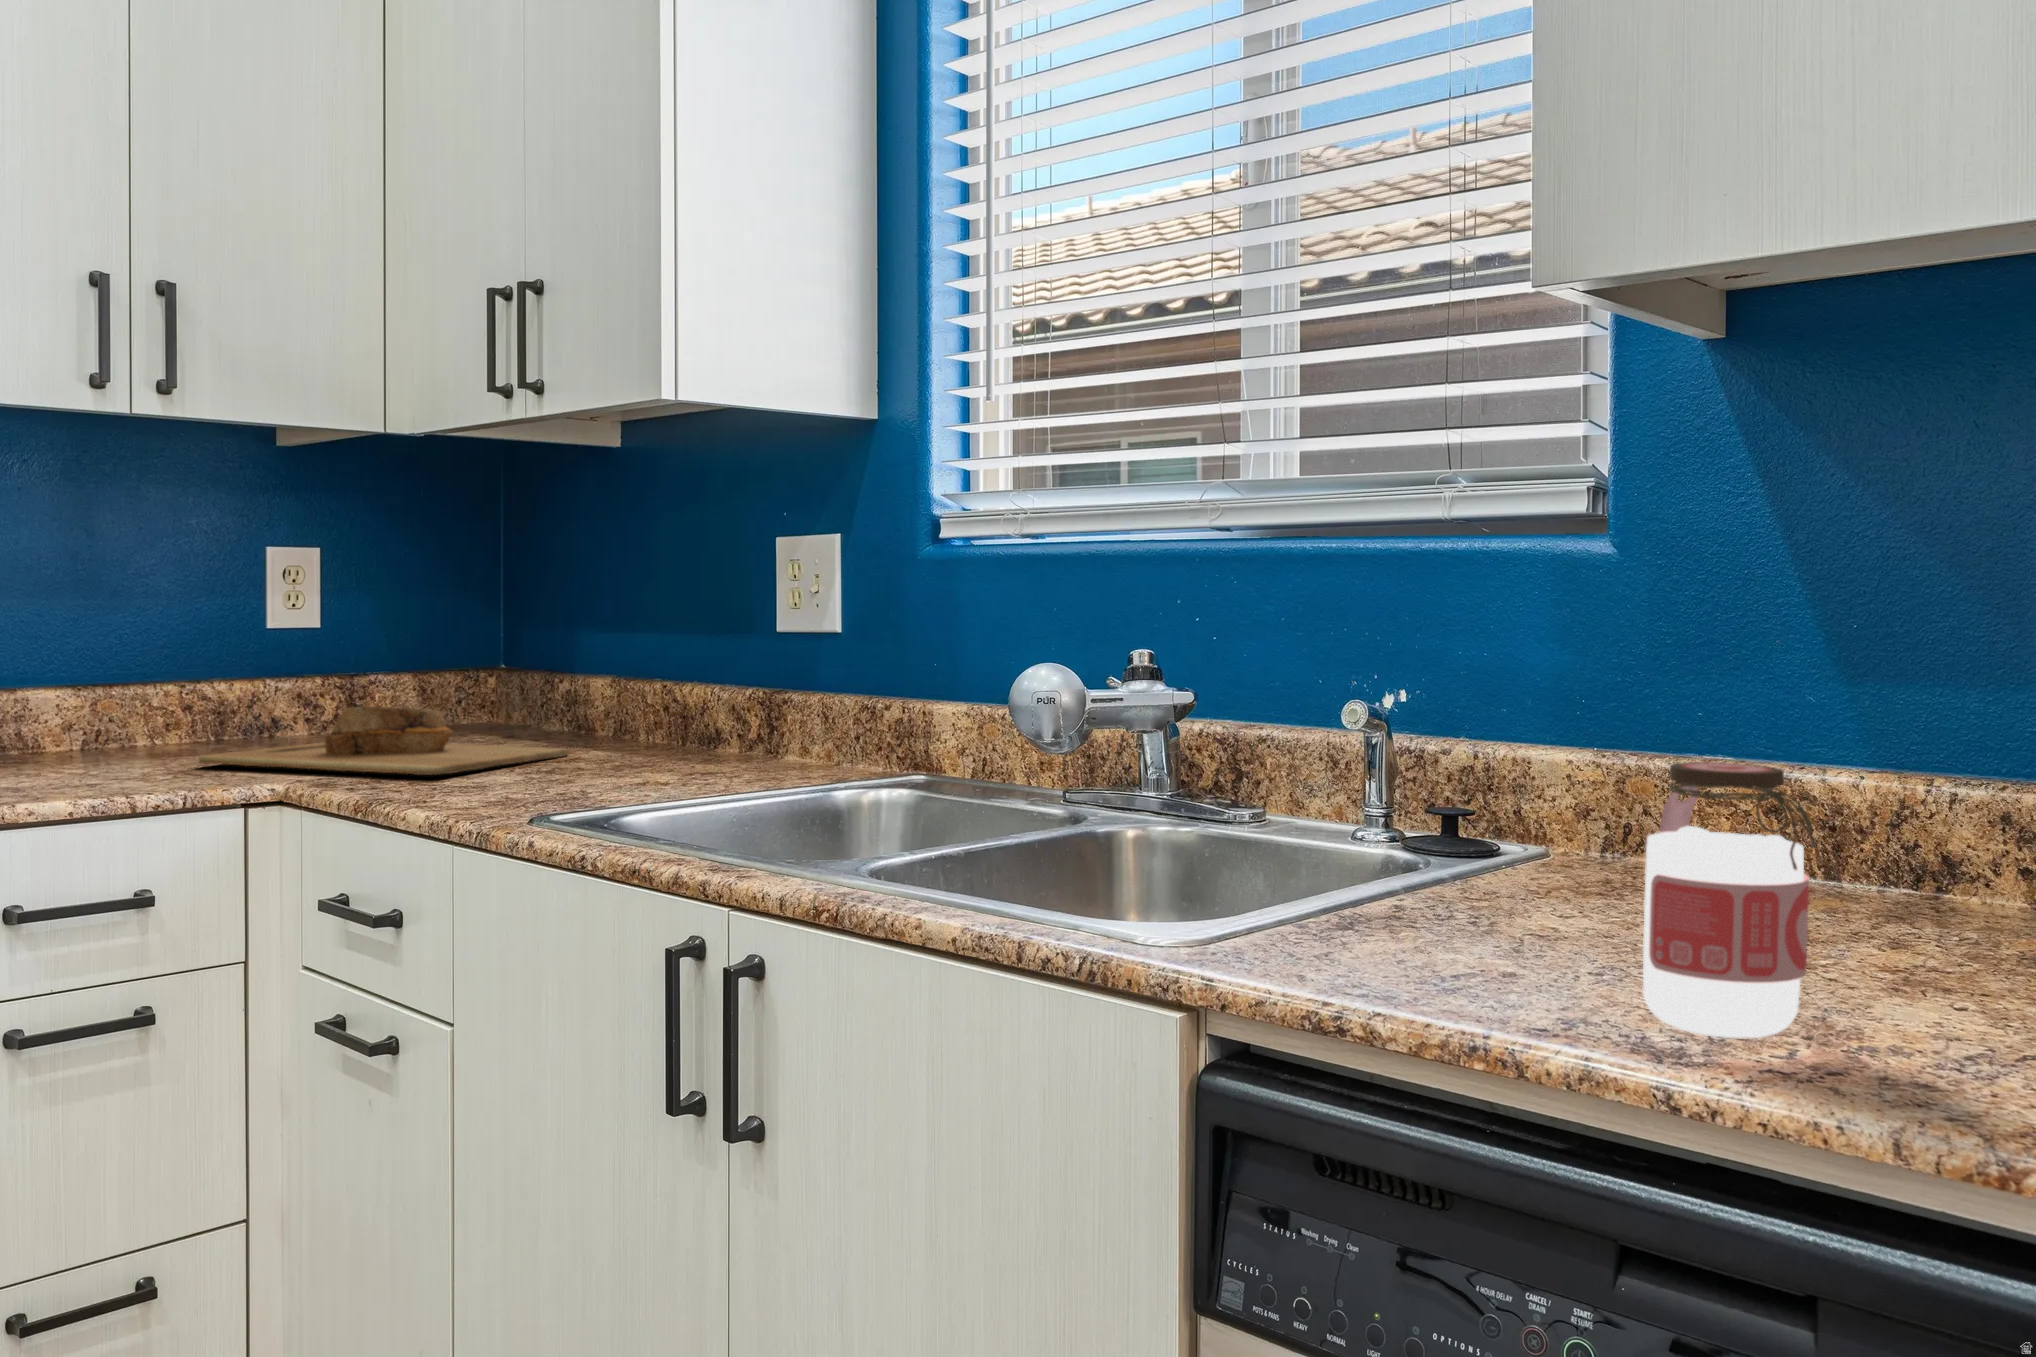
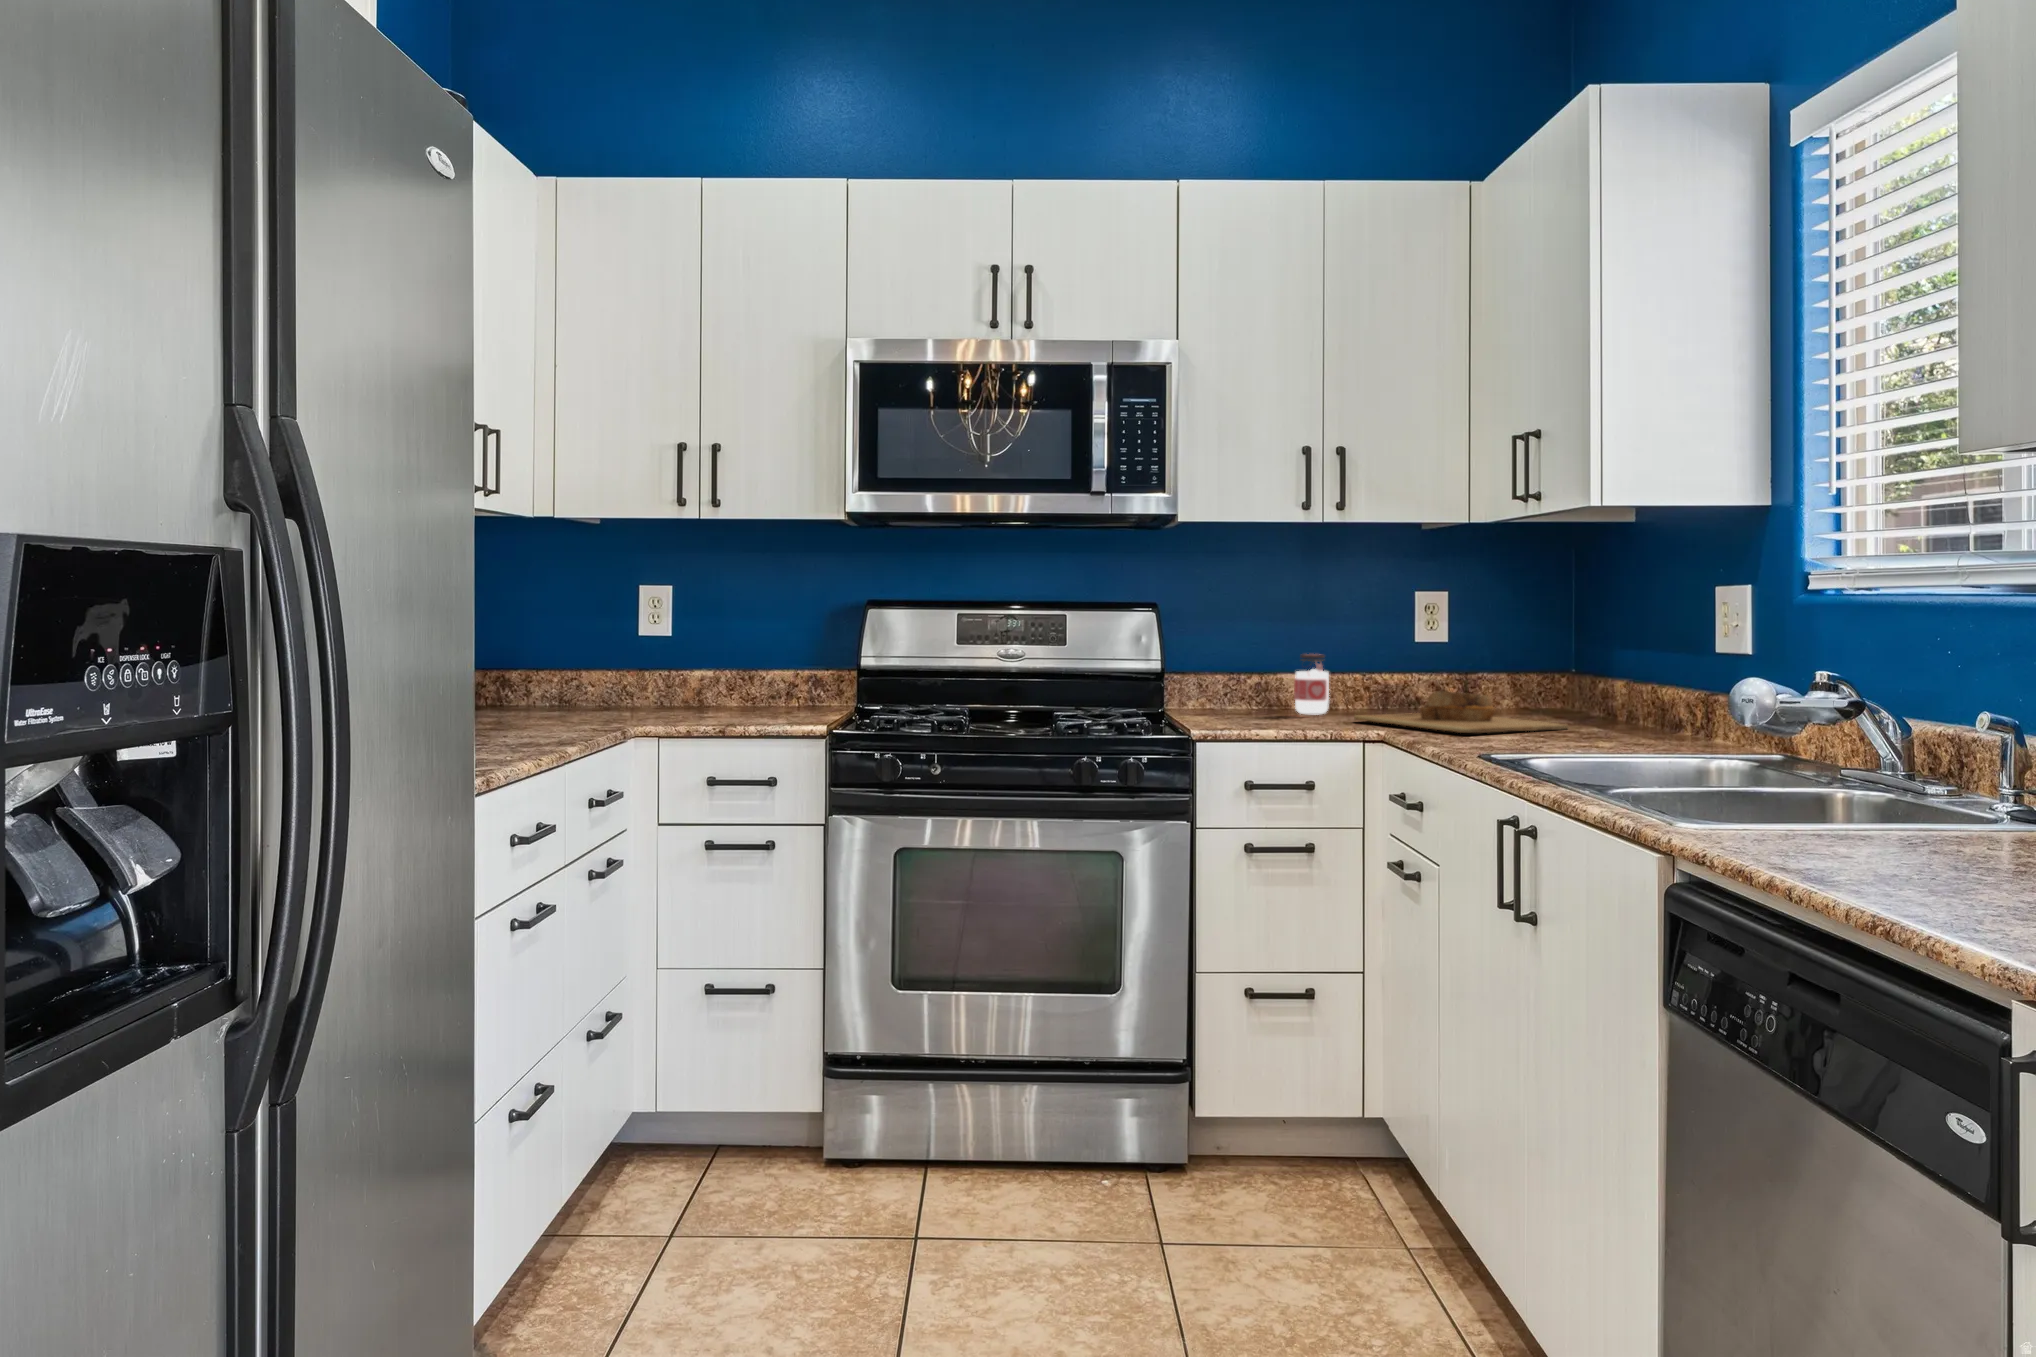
jar: present [1643,762,1816,1038] -> present [1294,654,1329,714]

